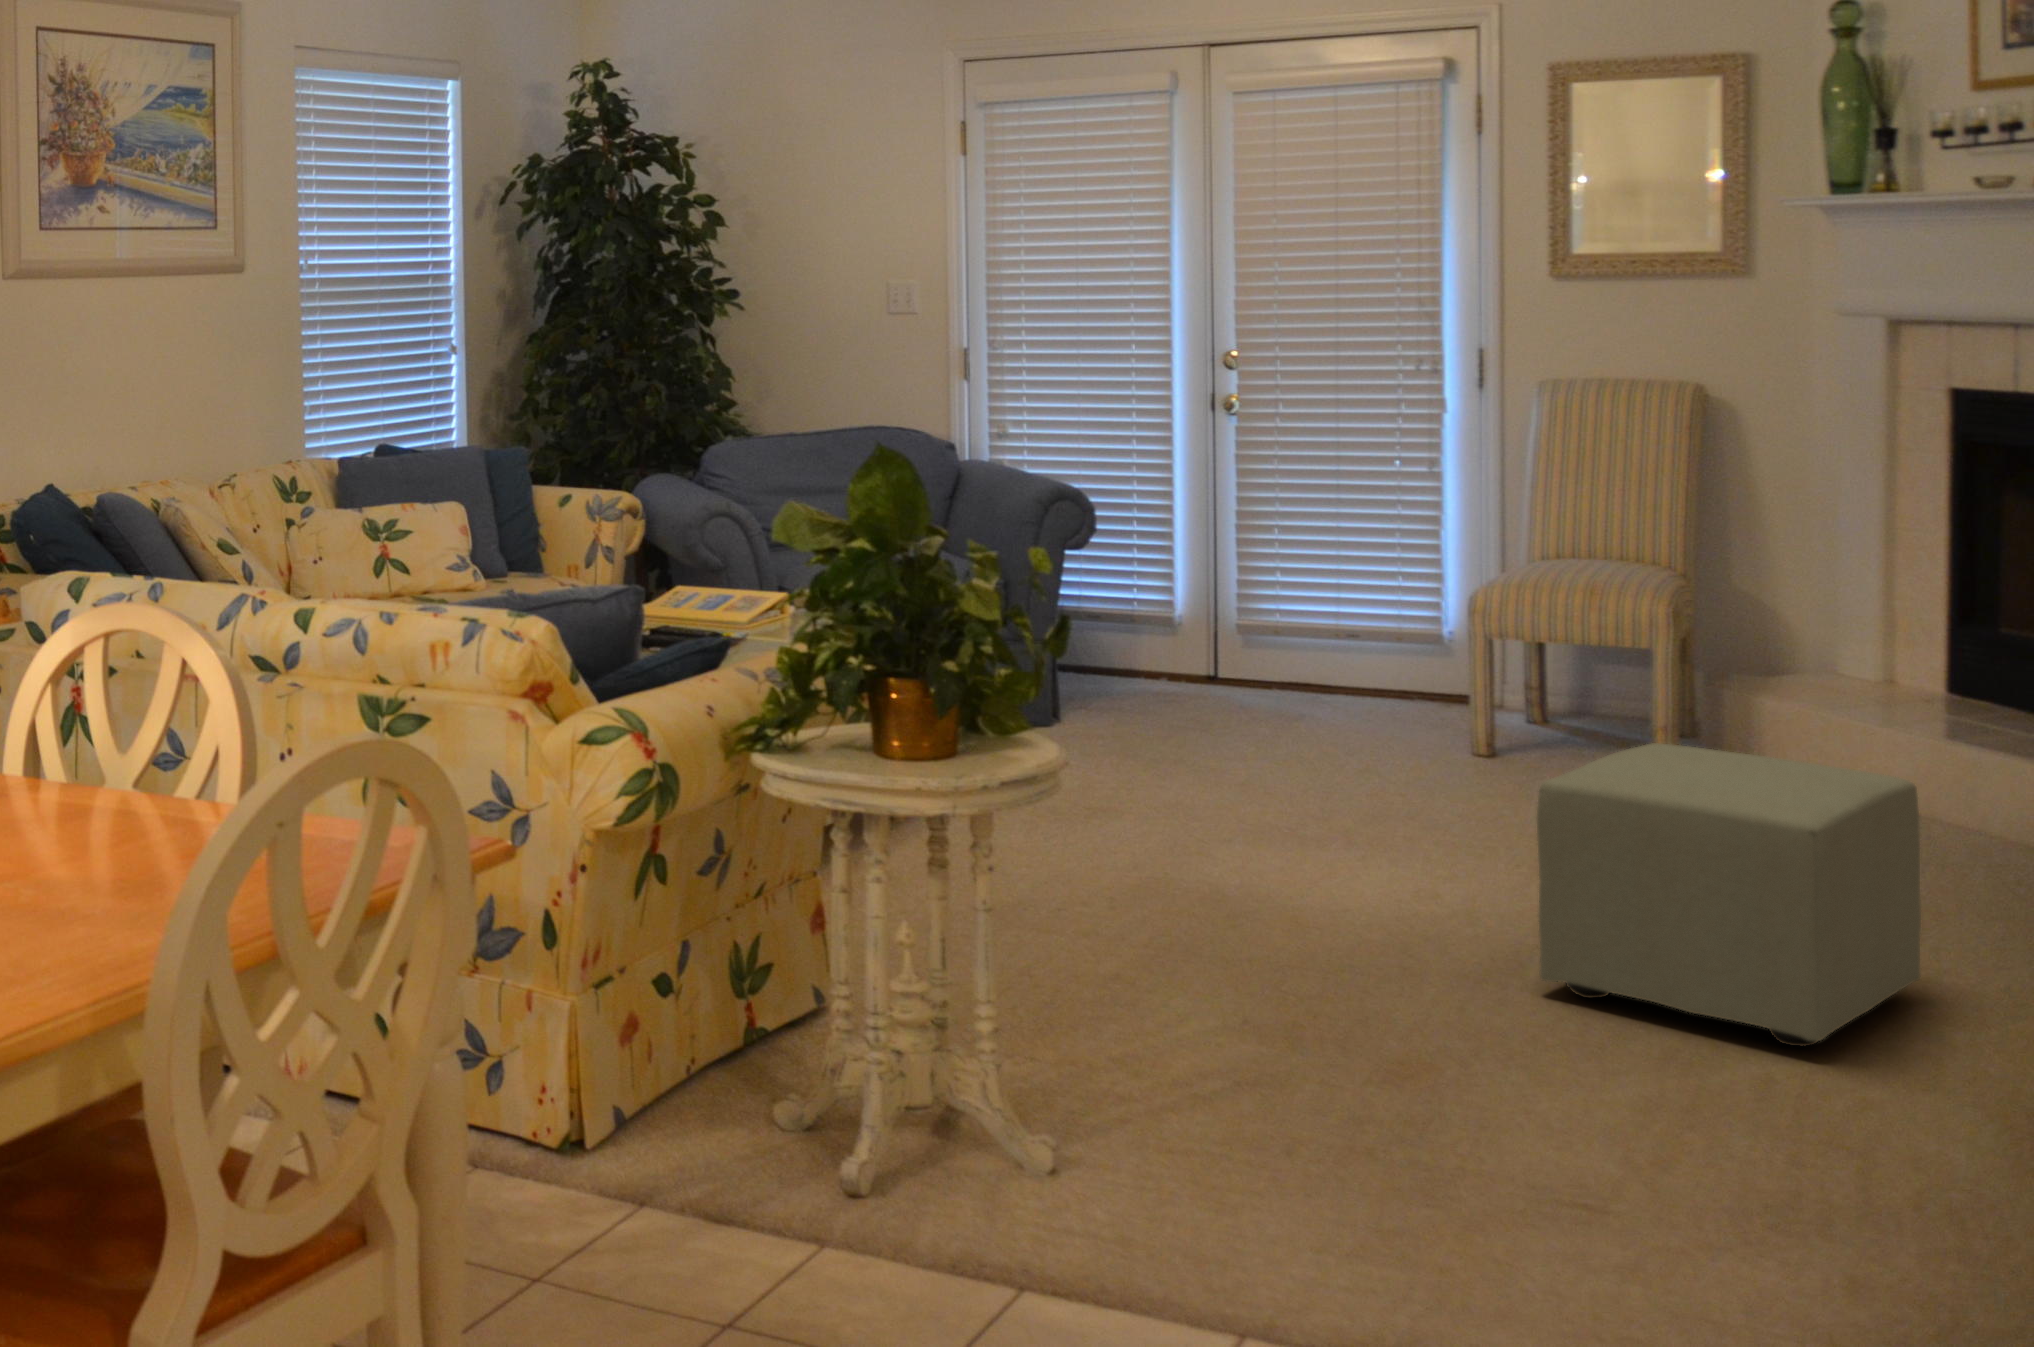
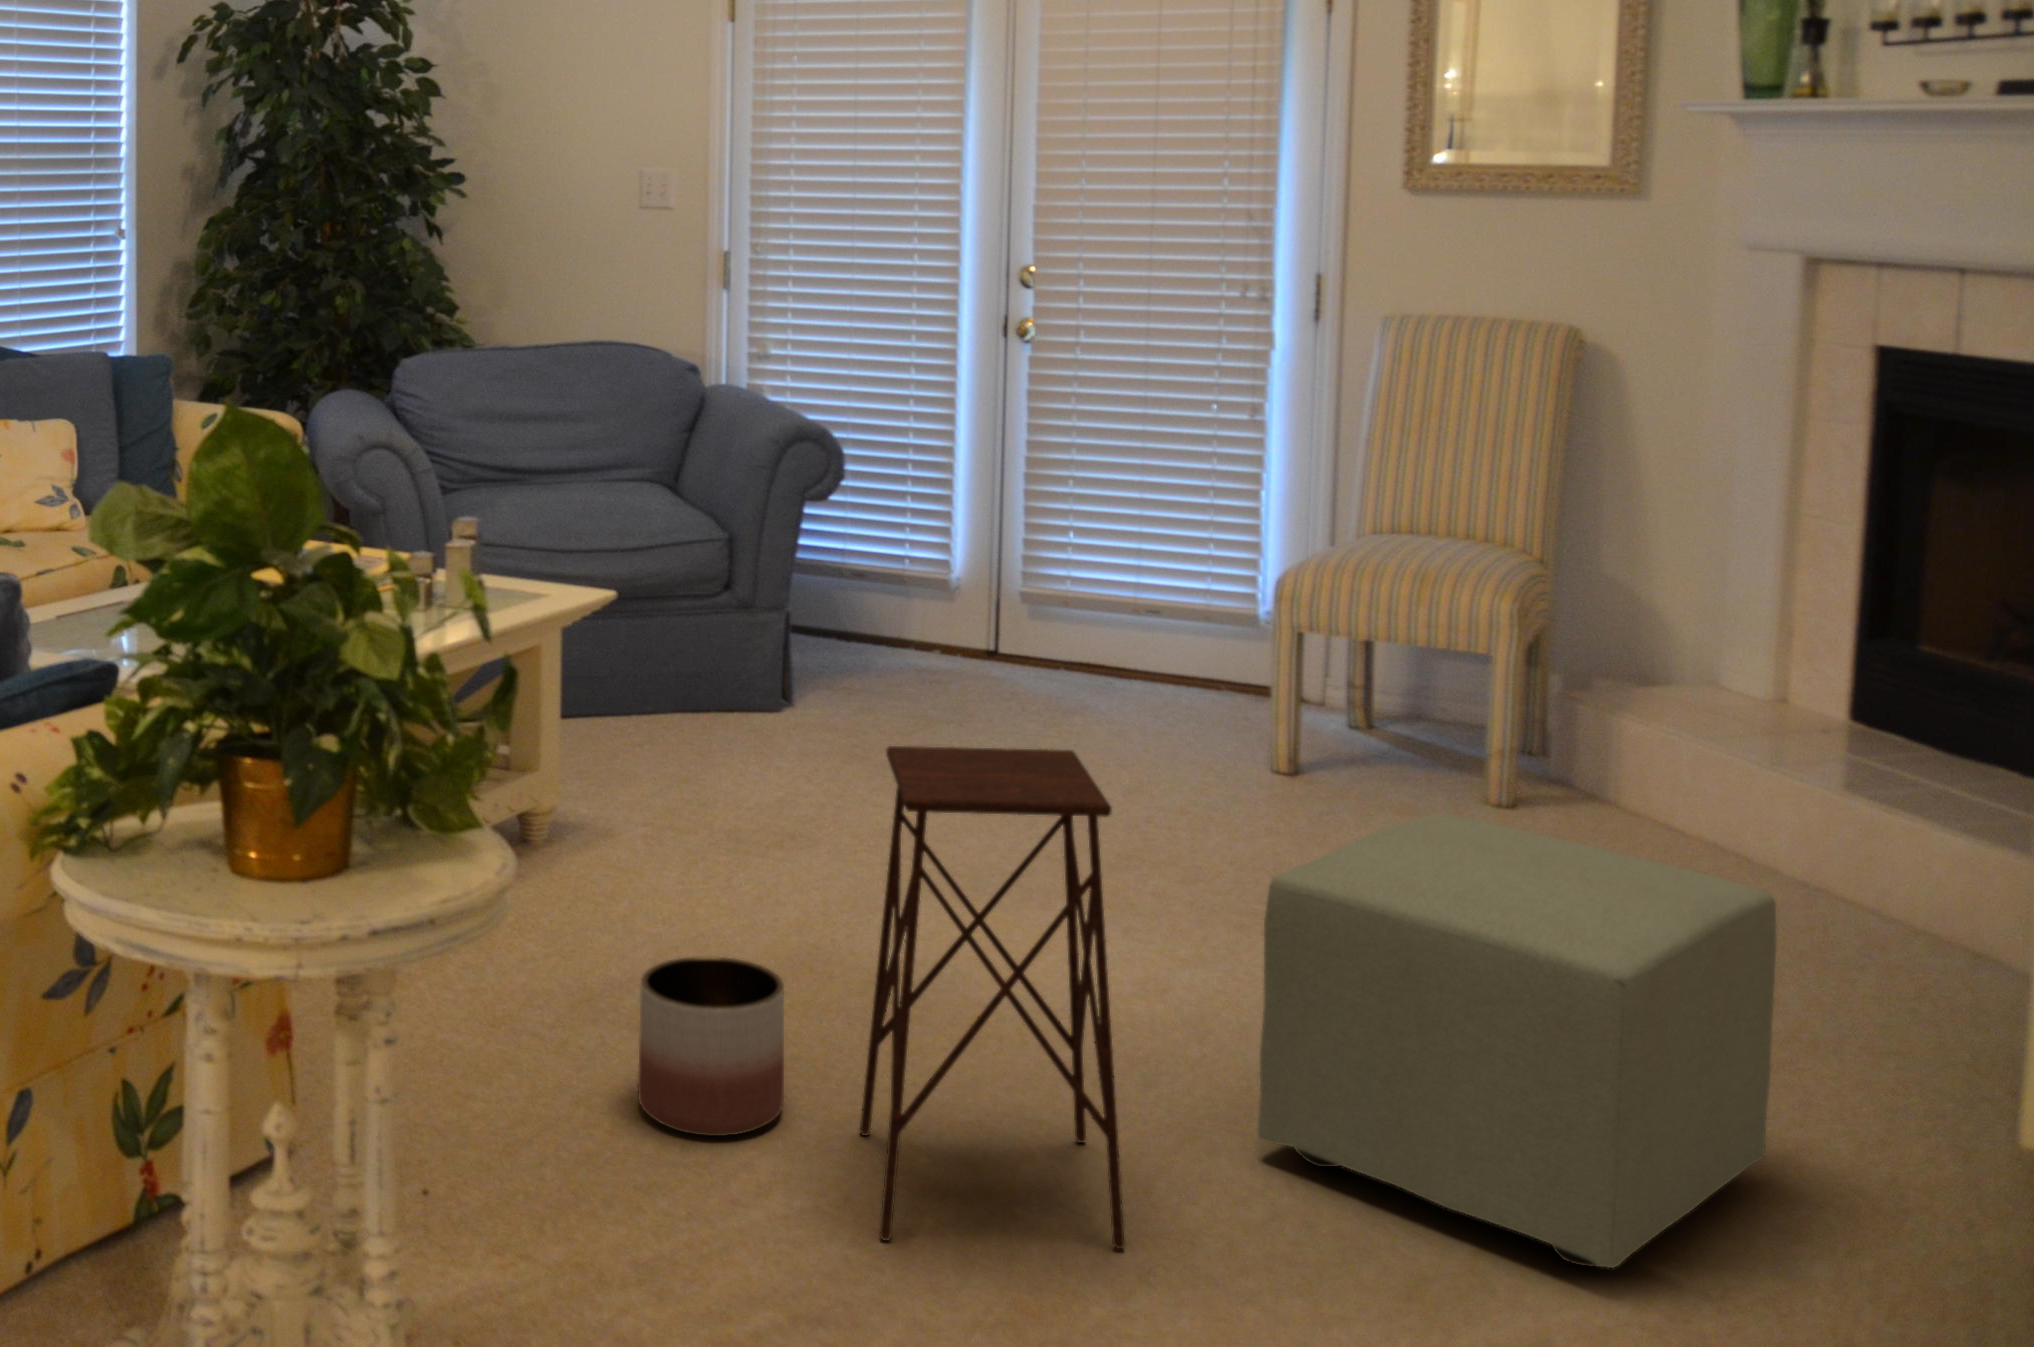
side table: none [1239,694,1460,1046] -> present [860,746,1125,1249]
planter: none [1065,867,1177,993] -> present [638,956,784,1136]

